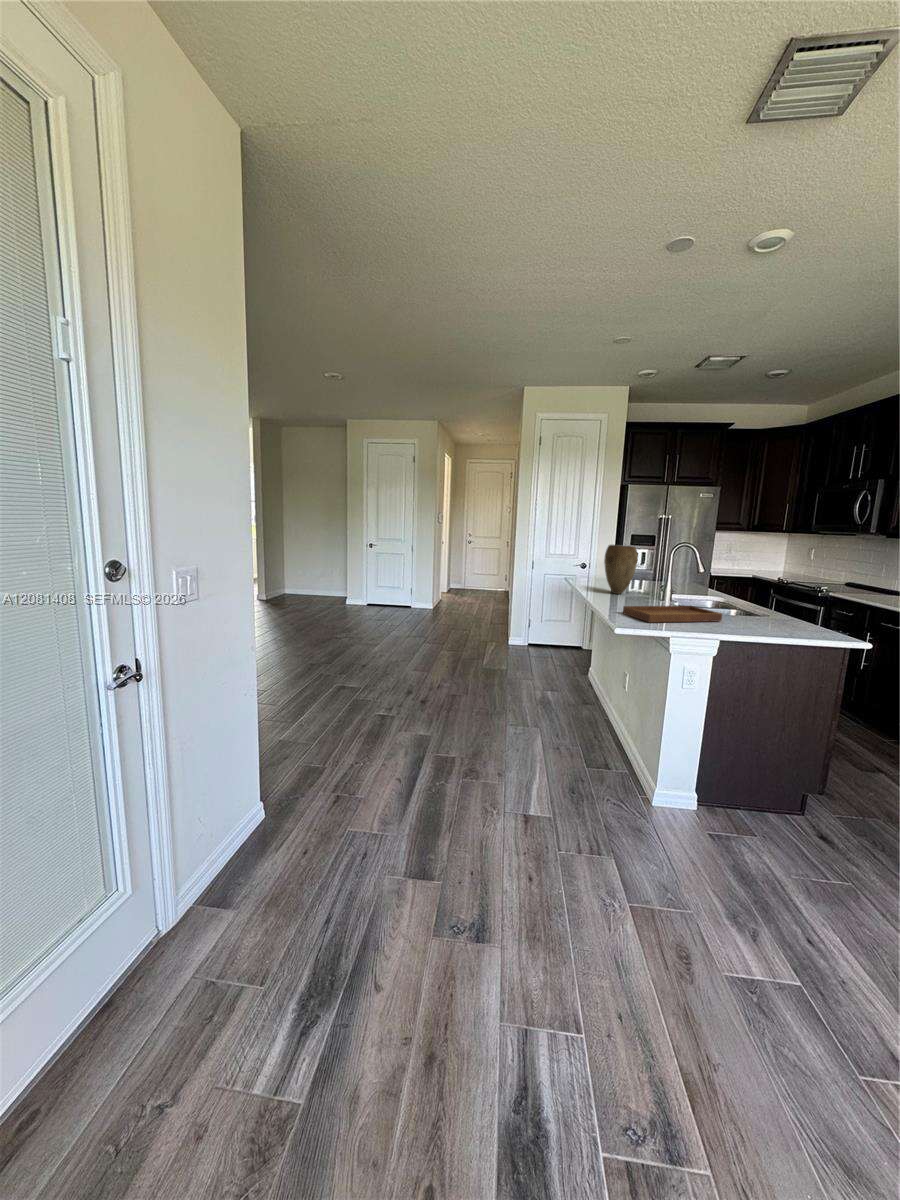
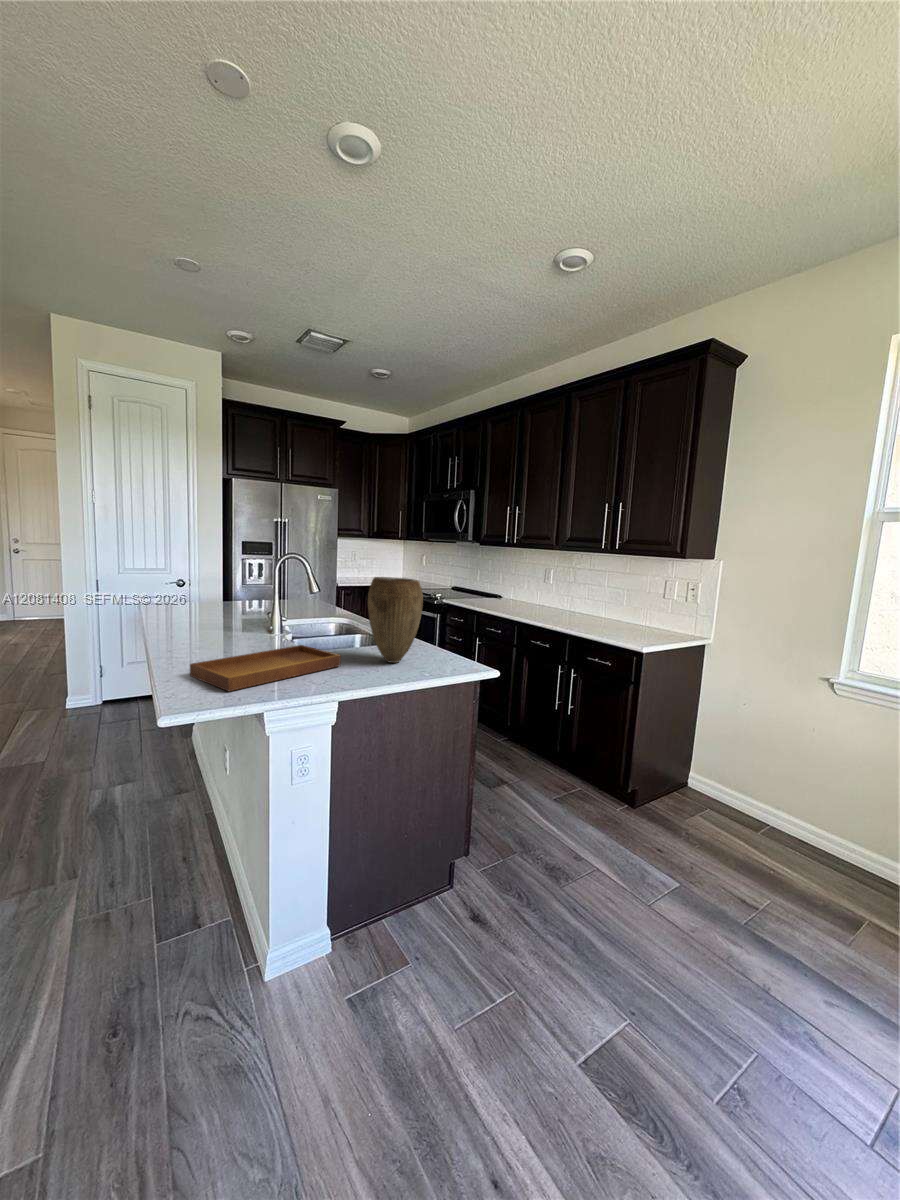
vase: present [604,545,638,594] -> present [368,577,423,663]

